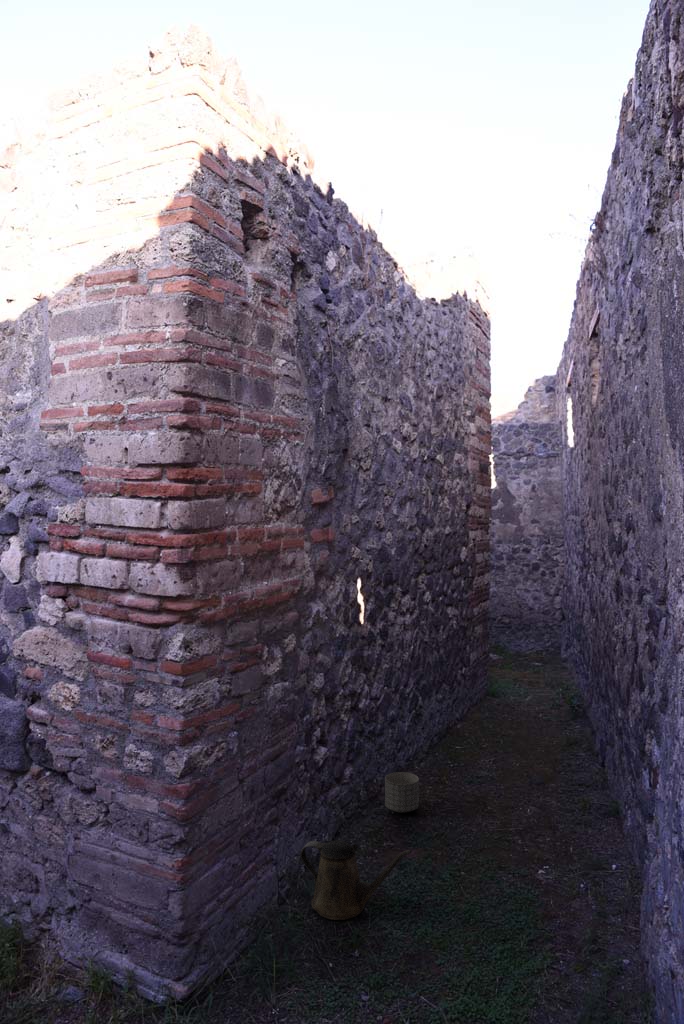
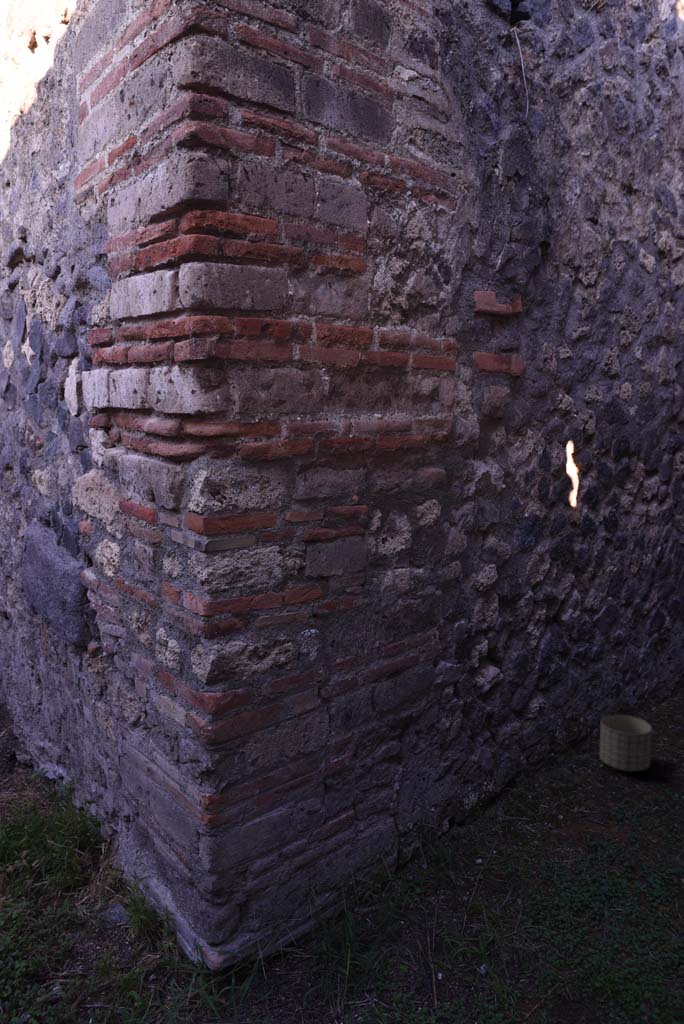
watering can: present [300,840,411,920] -> none [439,792,596,915]

